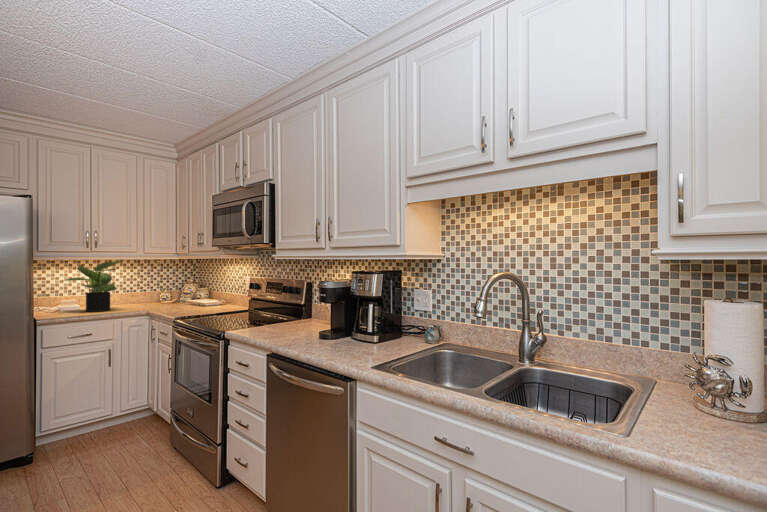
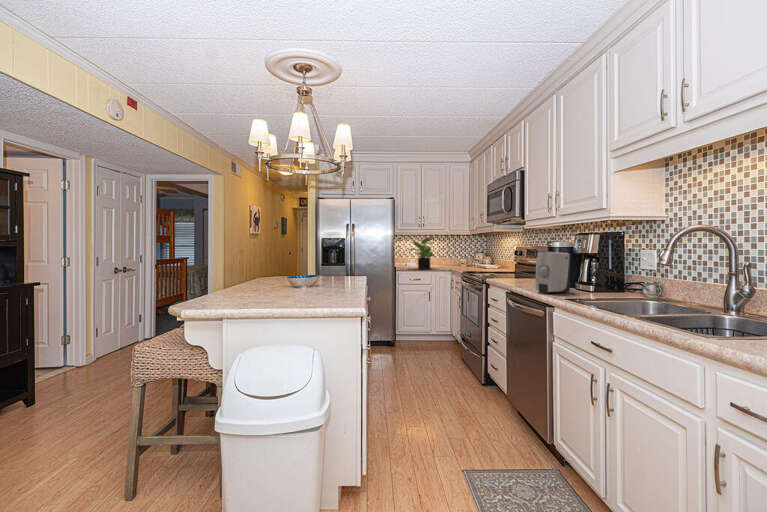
soap dispenser: none [312,294,352,351] -> present [536,252,571,294]

